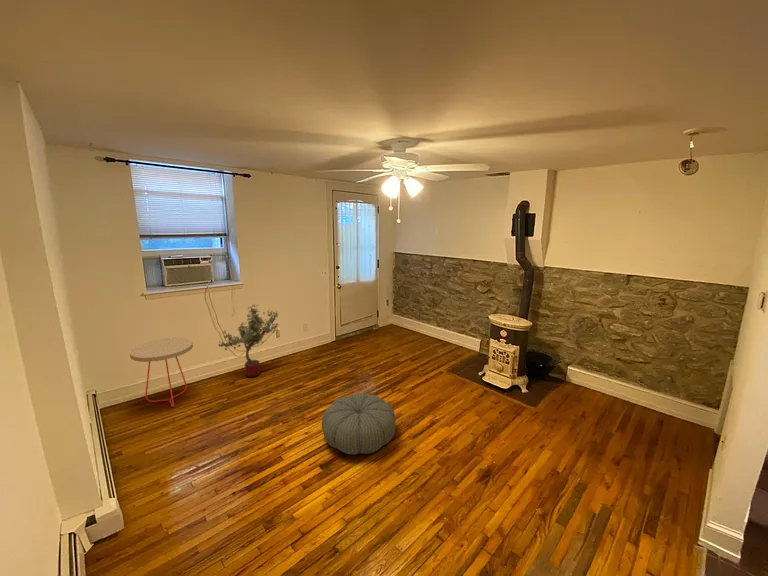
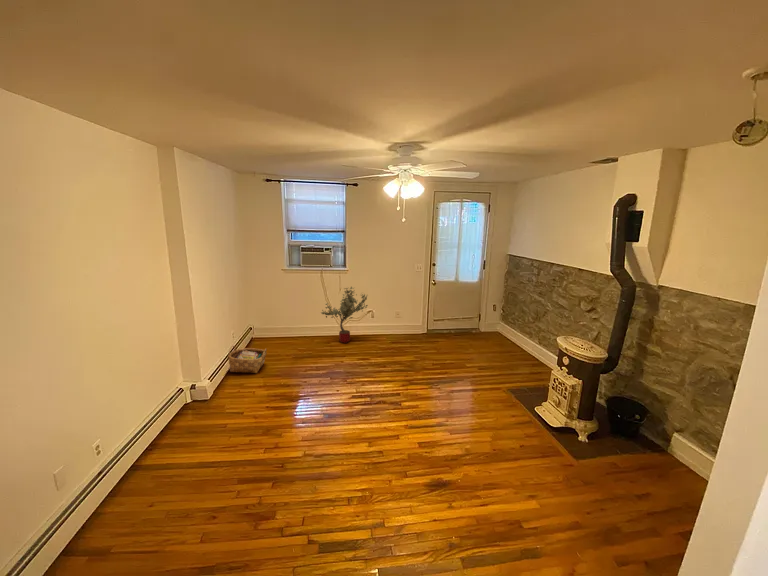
side table: present [130,338,193,407] -> none [267,301,304,347]
pouf: present [322,393,395,455] -> none [337,371,401,422]
woven basket: none [104,416,172,473] -> present [228,346,267,373]

